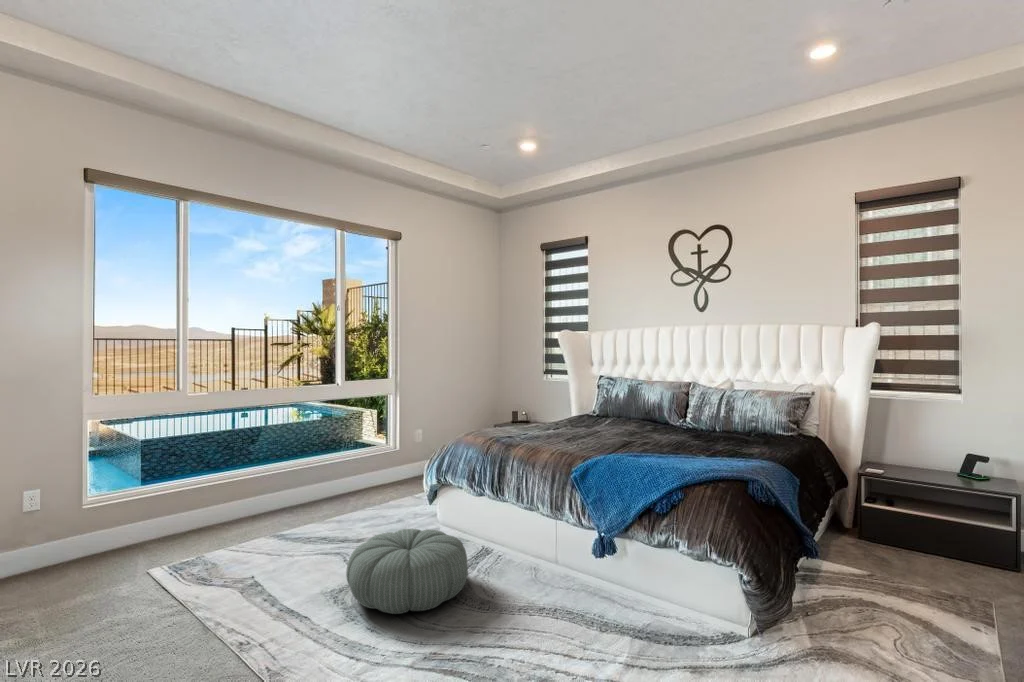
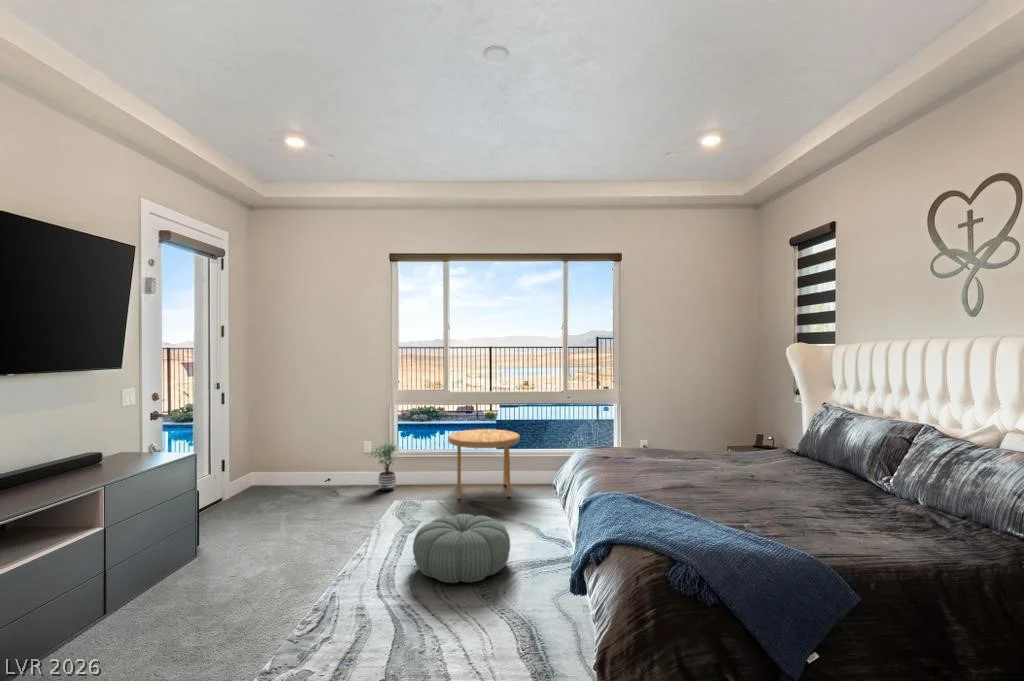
side table: none [218,440,323,540] -> present [448,429,520,499]
potted plant: none [64,483,132,566] -> present [371,444,398,491]

